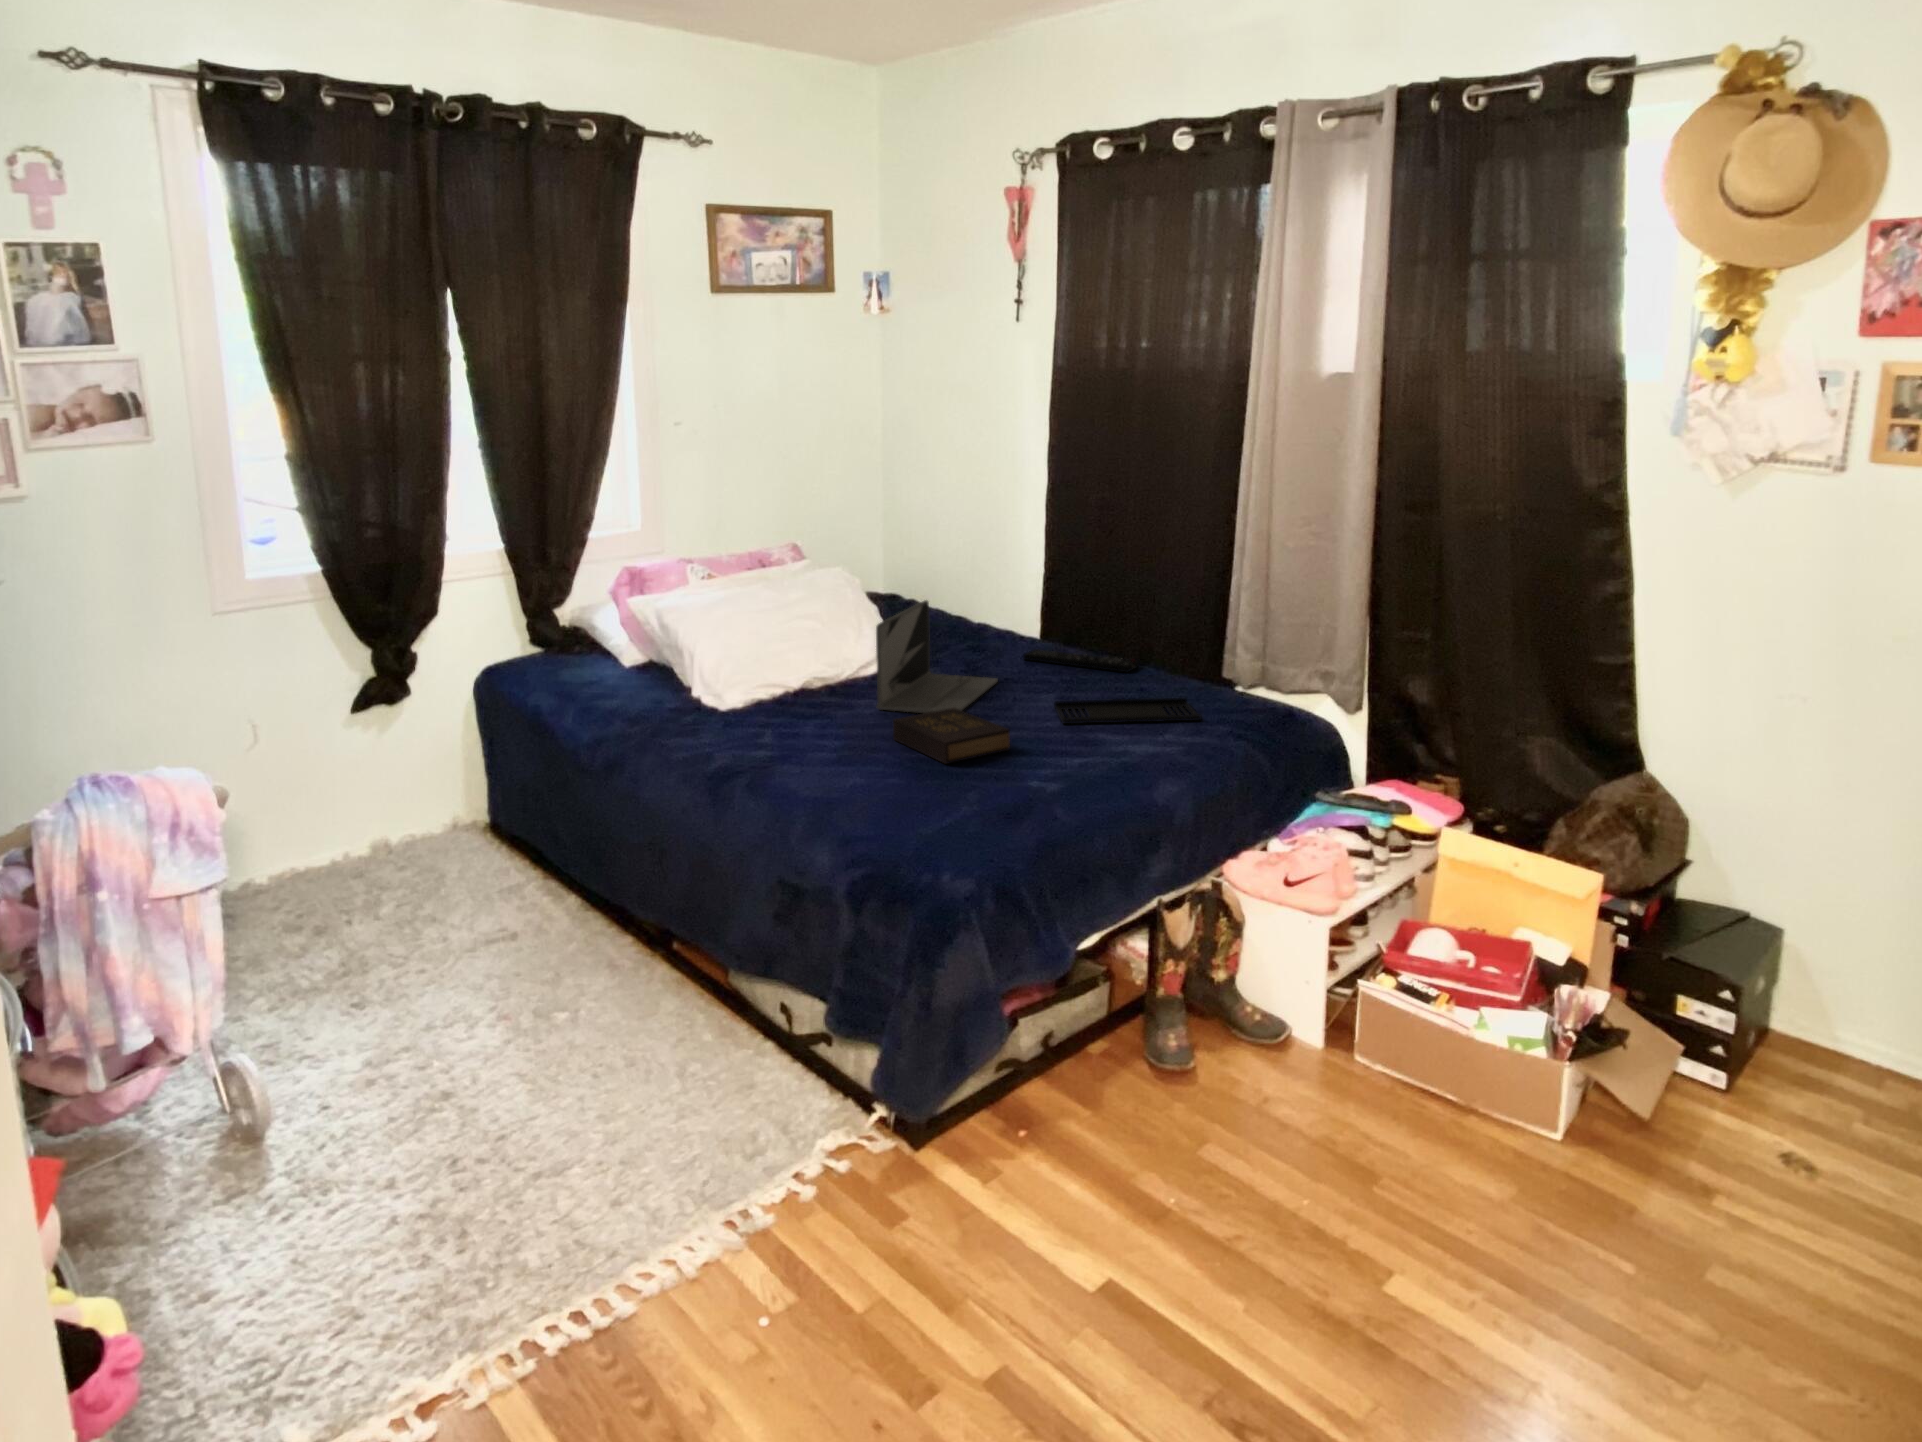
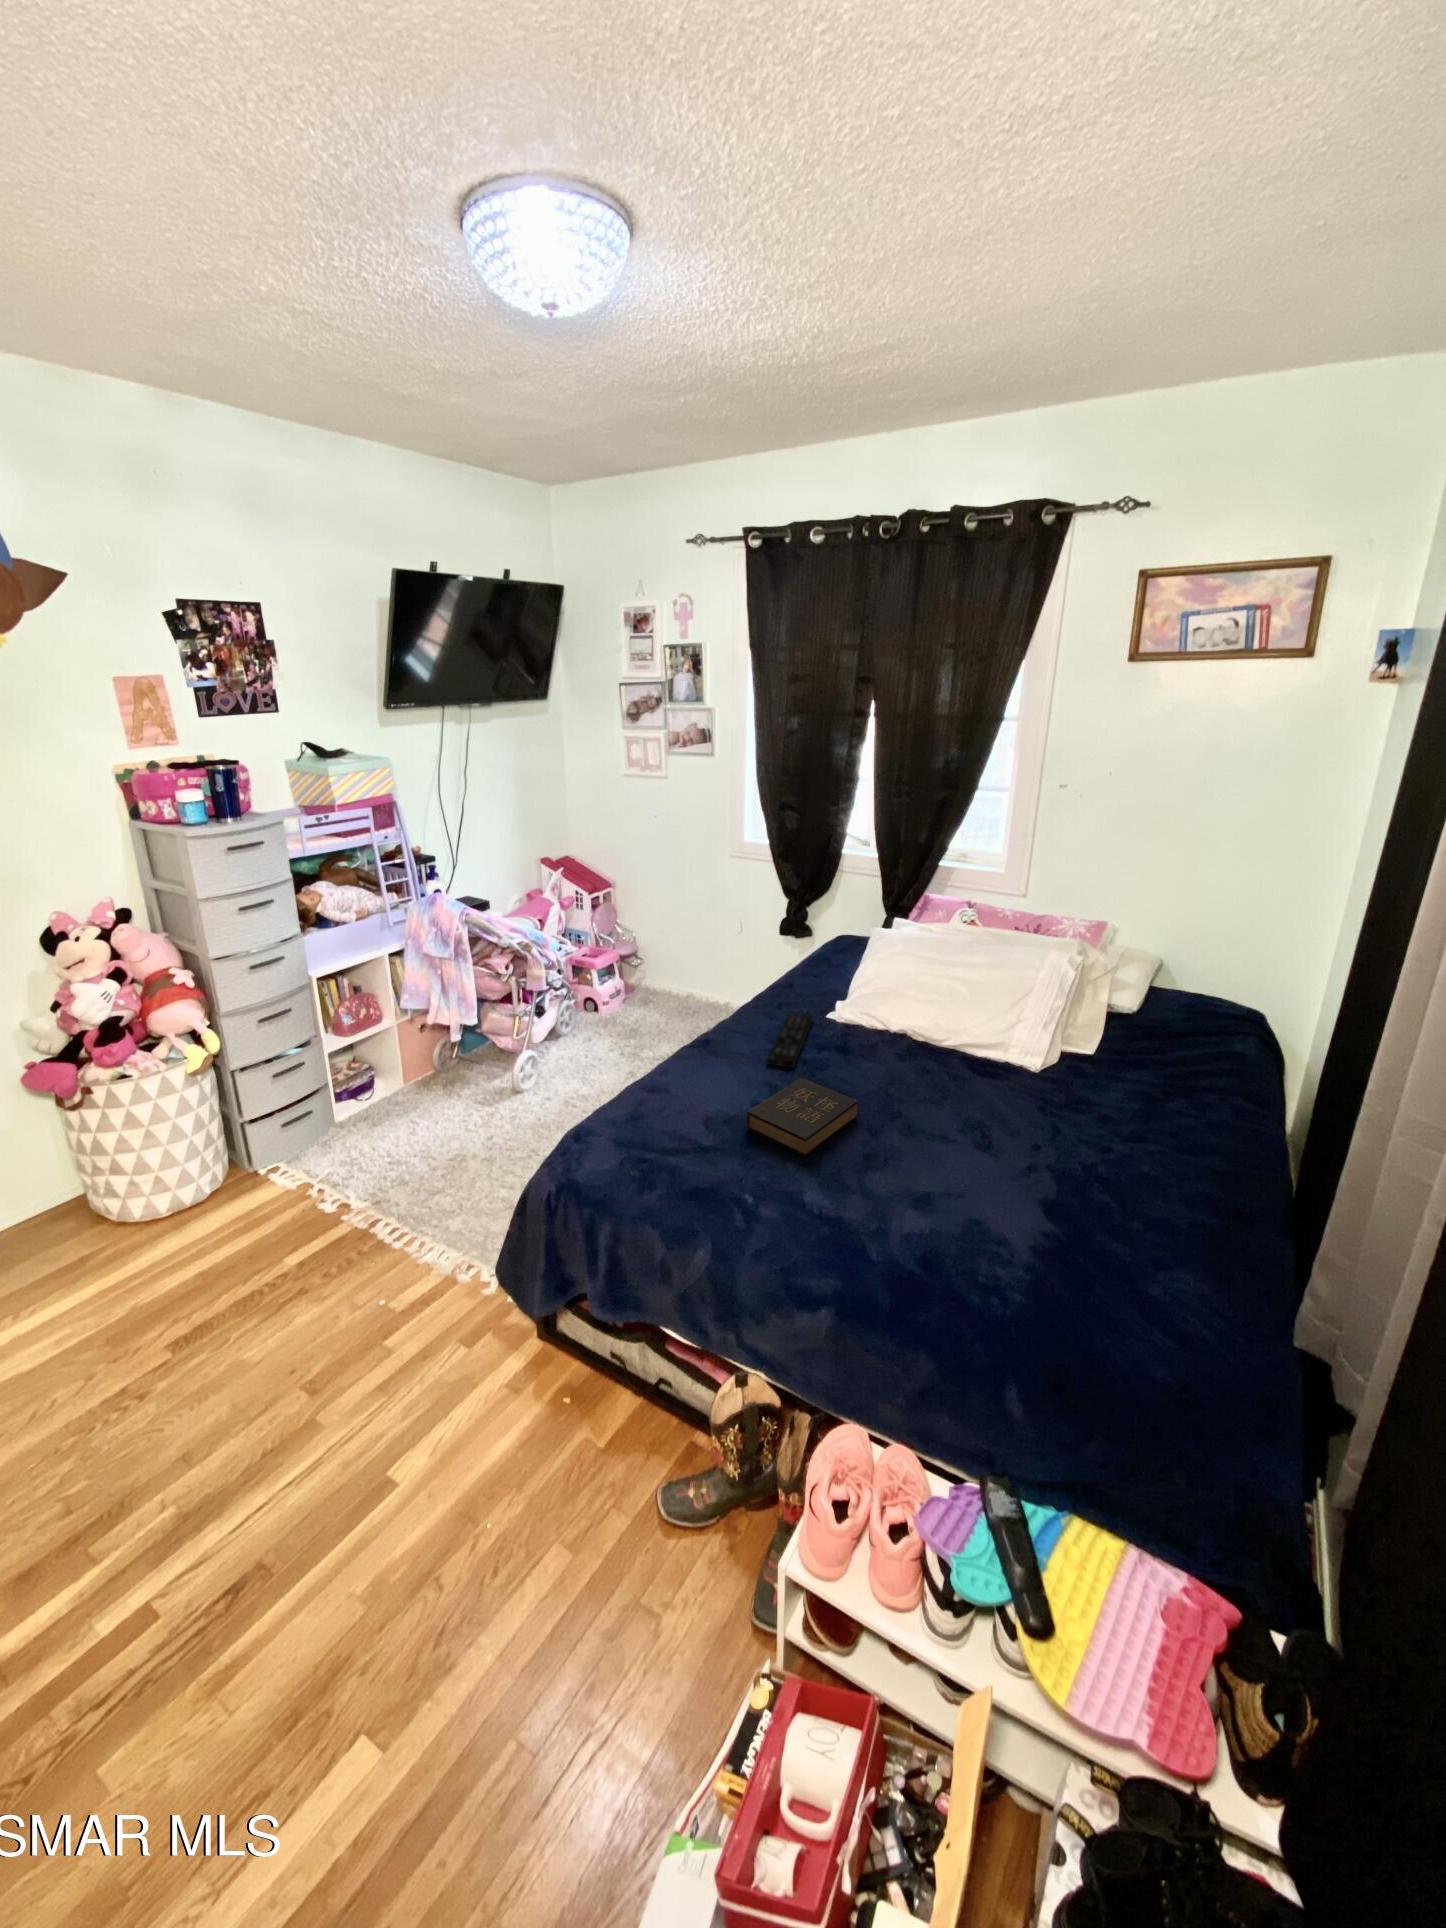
laptop: present [876,600,998,713] -> none [878,1000,1036,1119]
remote control: present [1023,649,1139,672] -> present [766,1014,813,1068]
tray: present [1054,698,1202,724] -> none [911,1161,1088,1289]

